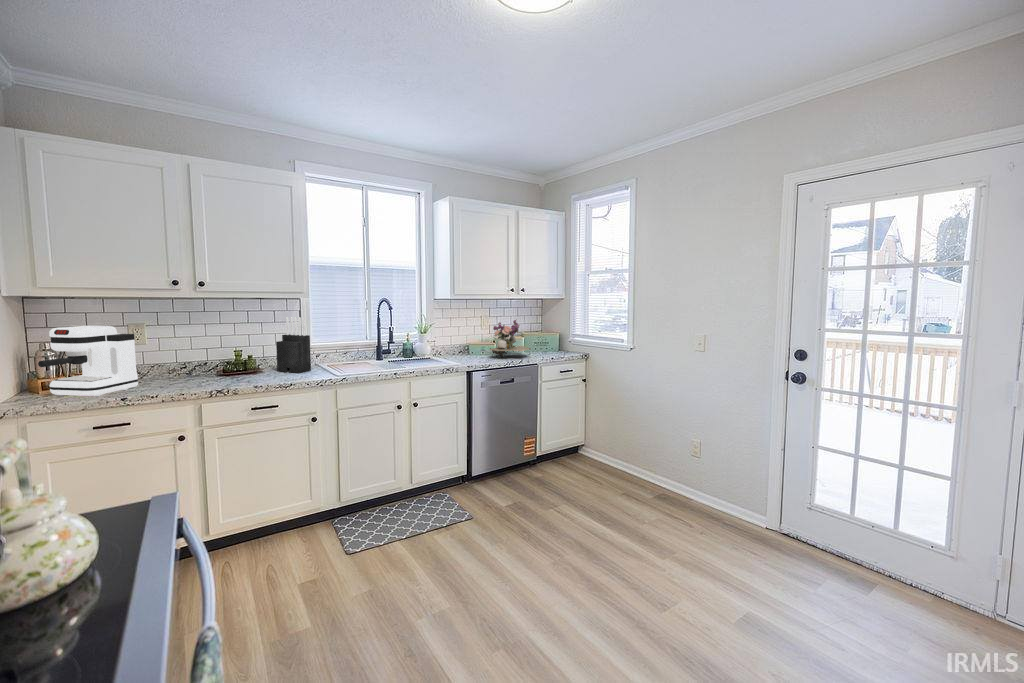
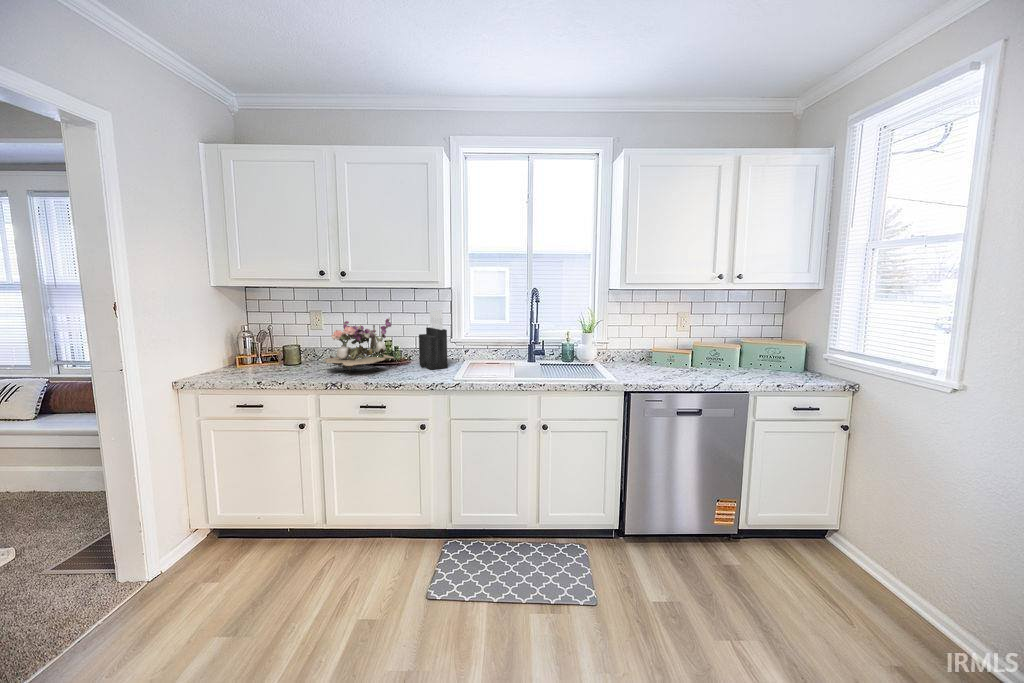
flower arrangement: present [490,320,529,357] -> present [323,317,394,370]
coffee maker: present [38,326,138,397] -> none [214,313,291,376]

